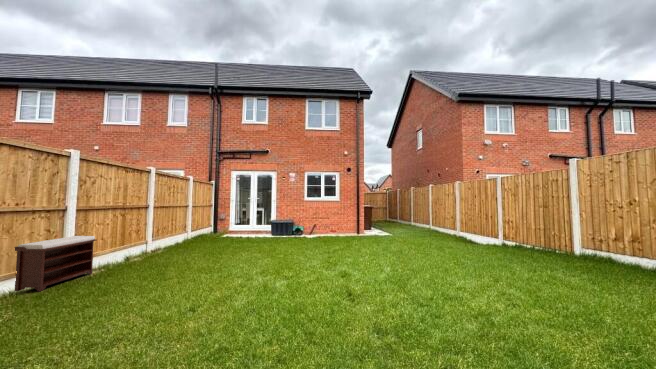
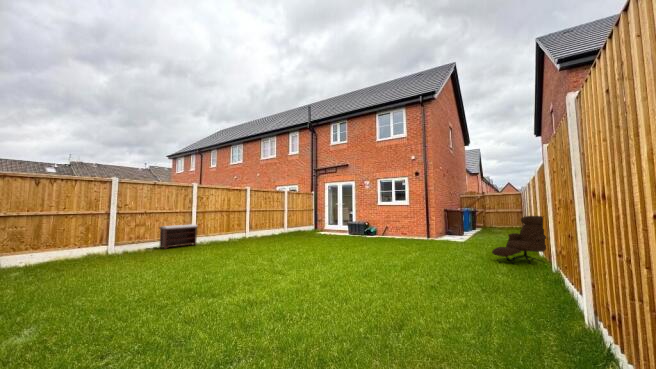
lounge chair: none [463,215,495,254] -> present [492,216,546,264]

